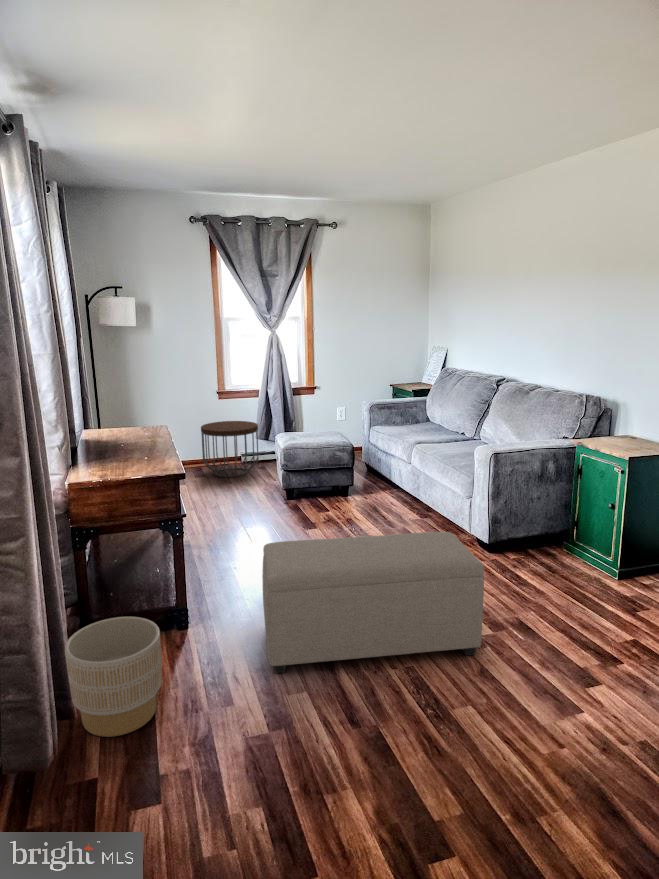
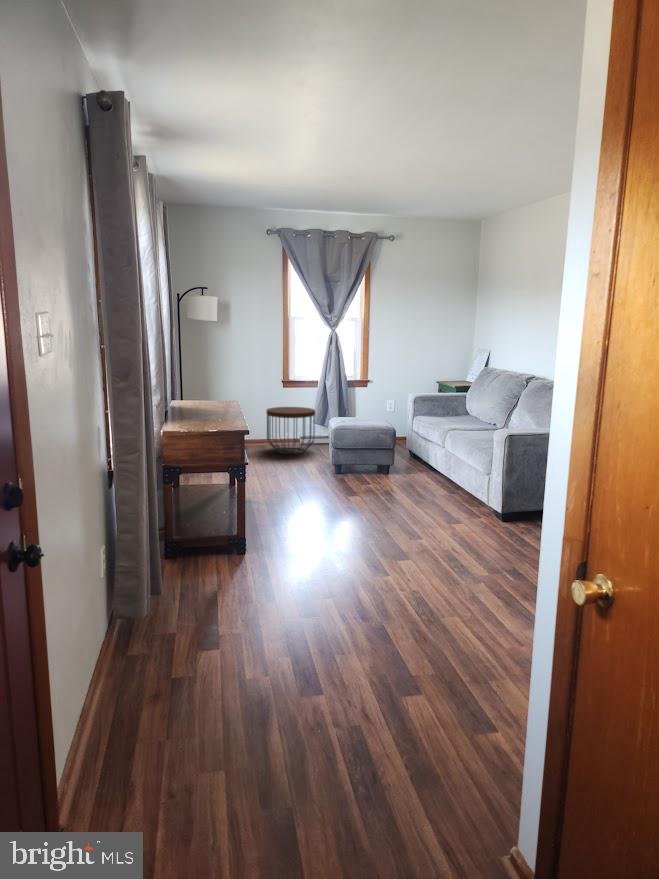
ottoman: present [262,532,484,673] -> none [296,486,483,591]
planter: present [65,617,162,737] -> none [135,530,209,618]

